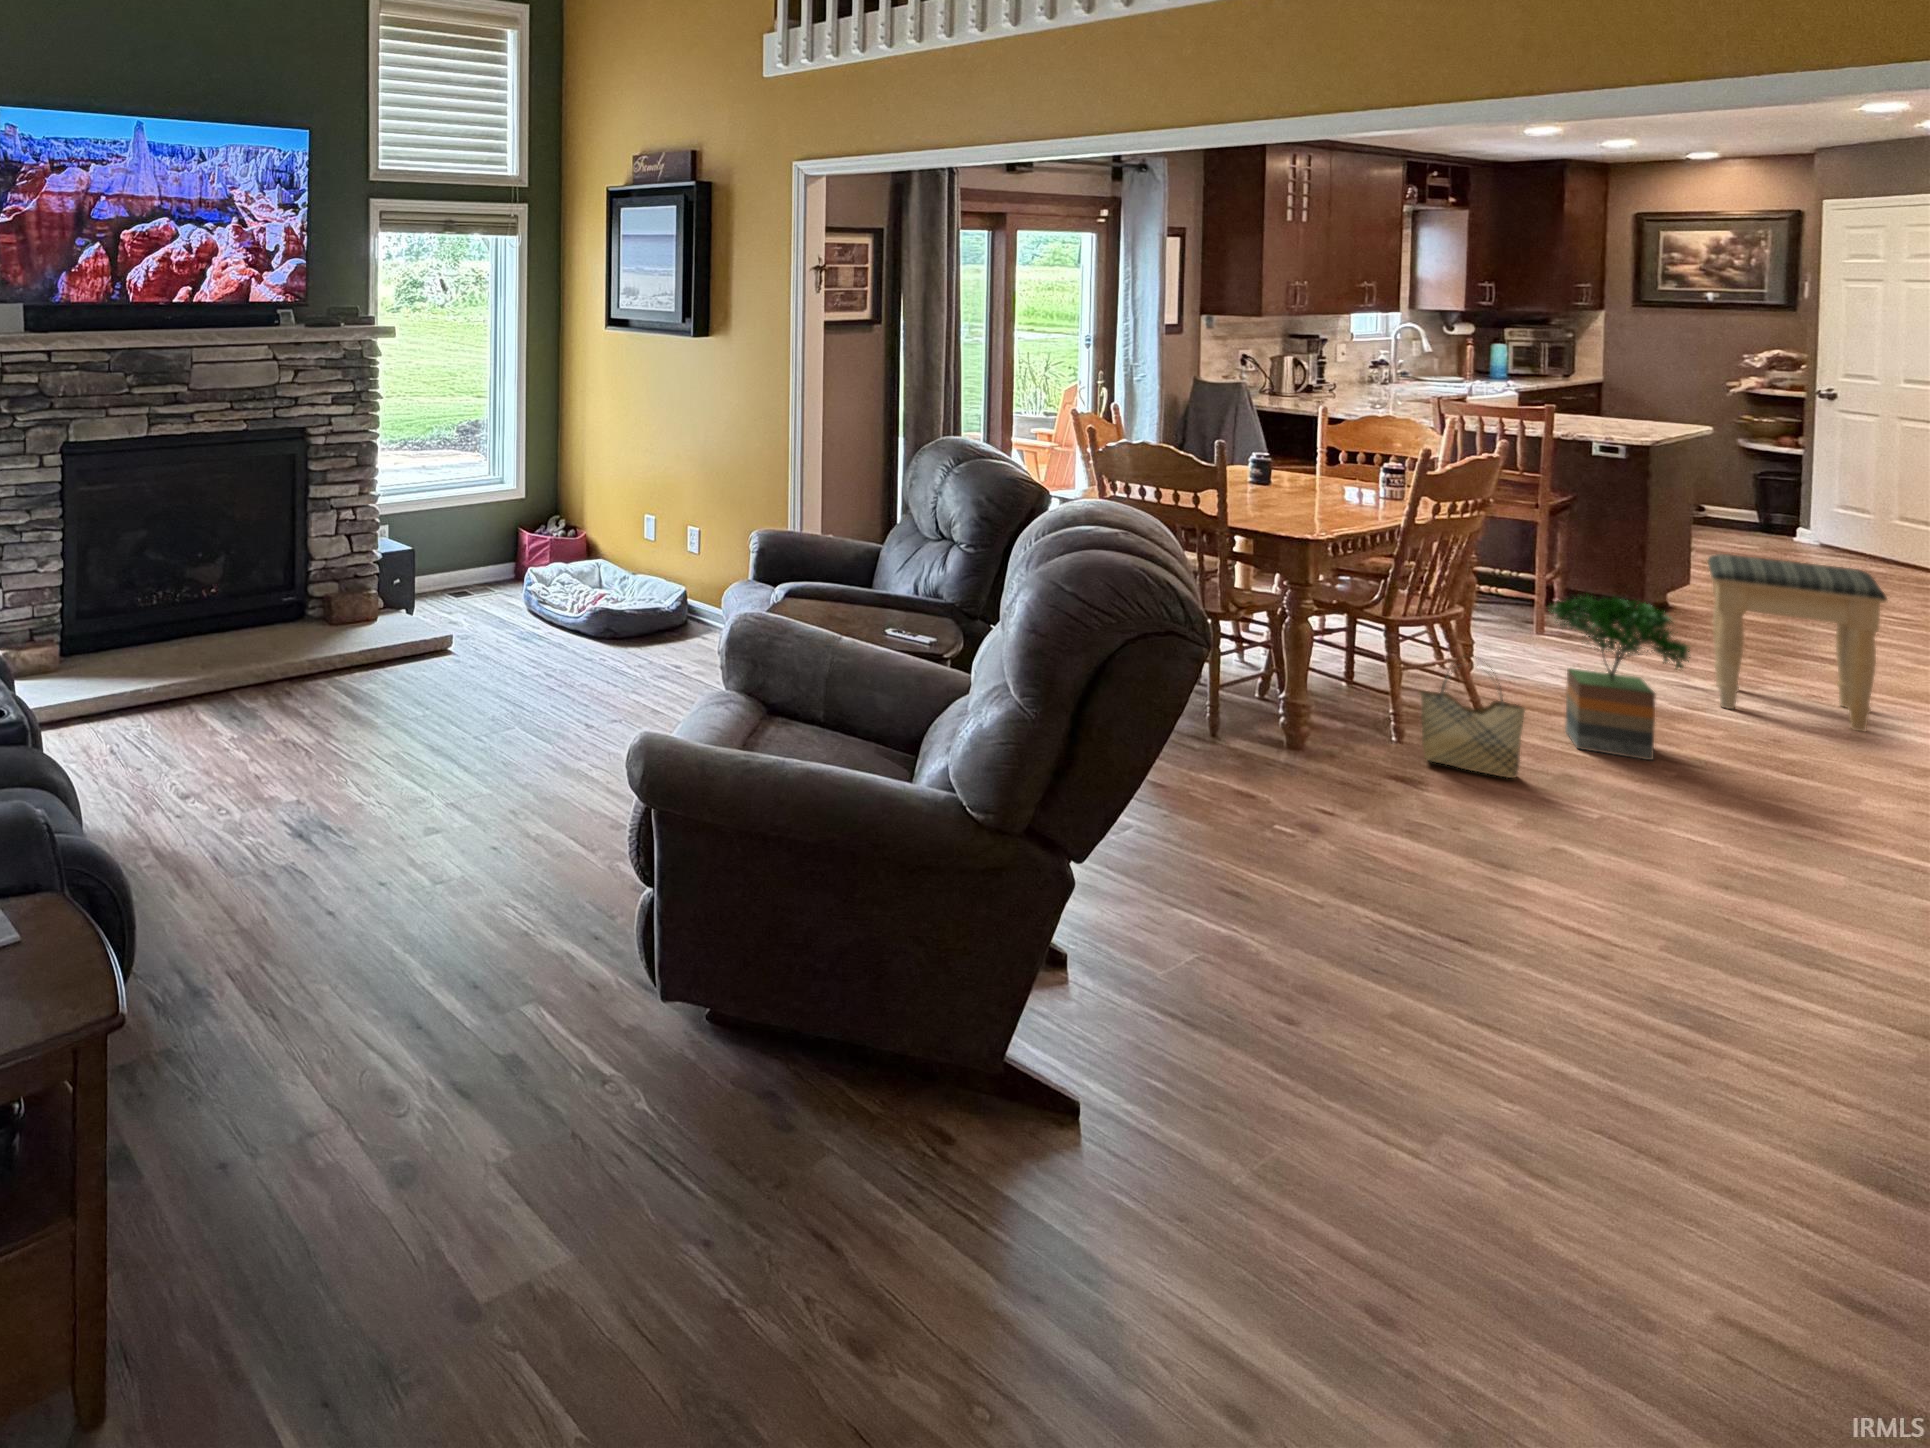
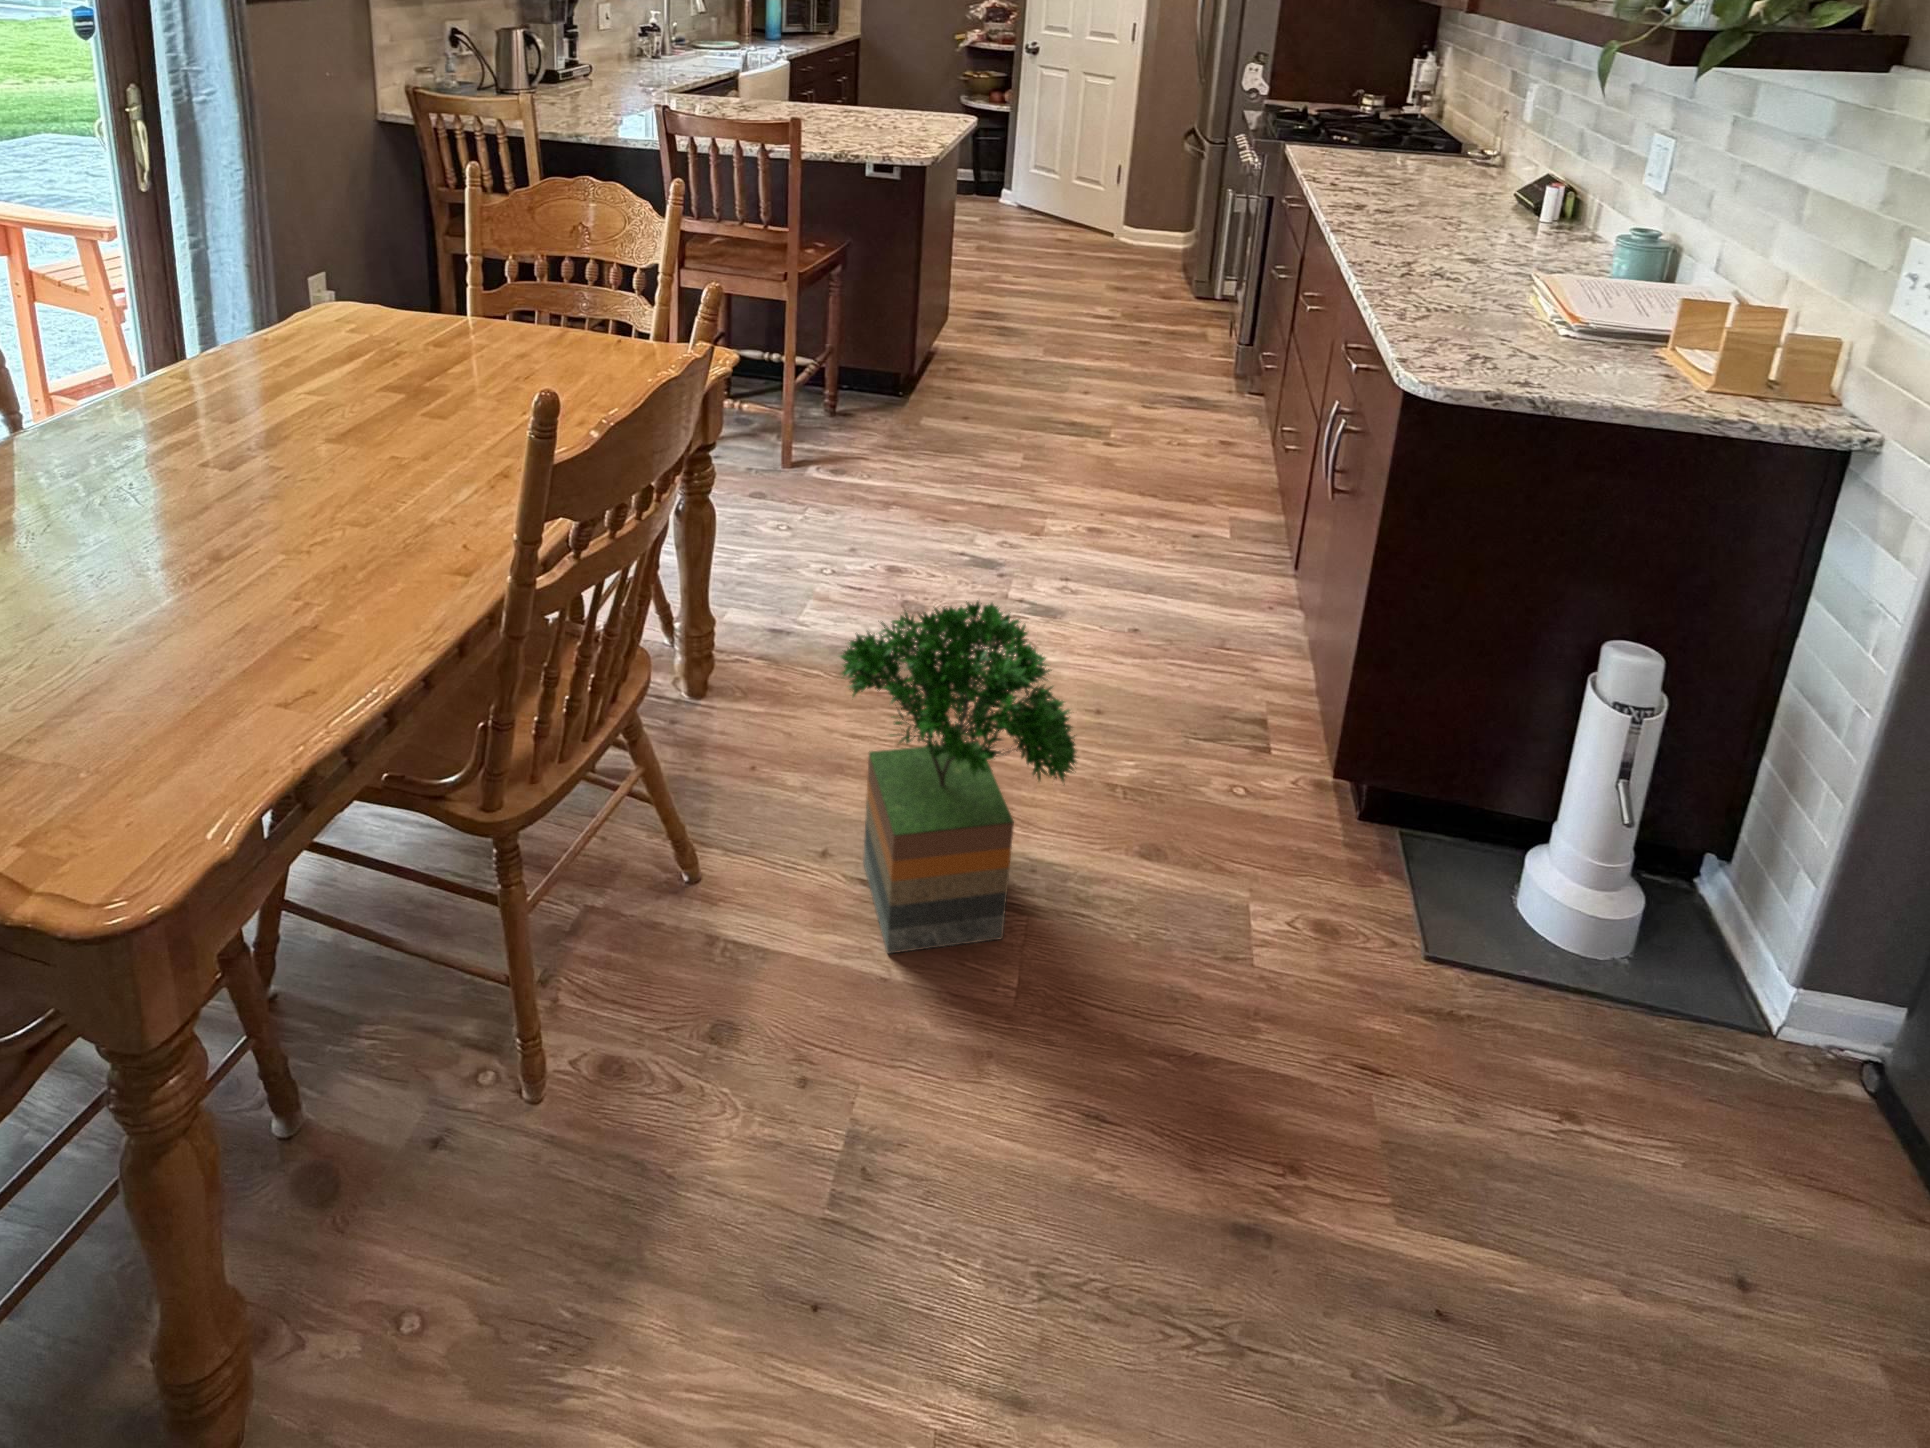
footstool: present [1707,554,1887,732] -> none [1017,362,1239,635]
woven basket: present [1420,656,1525,778] -> none [567,986,806,1323]

